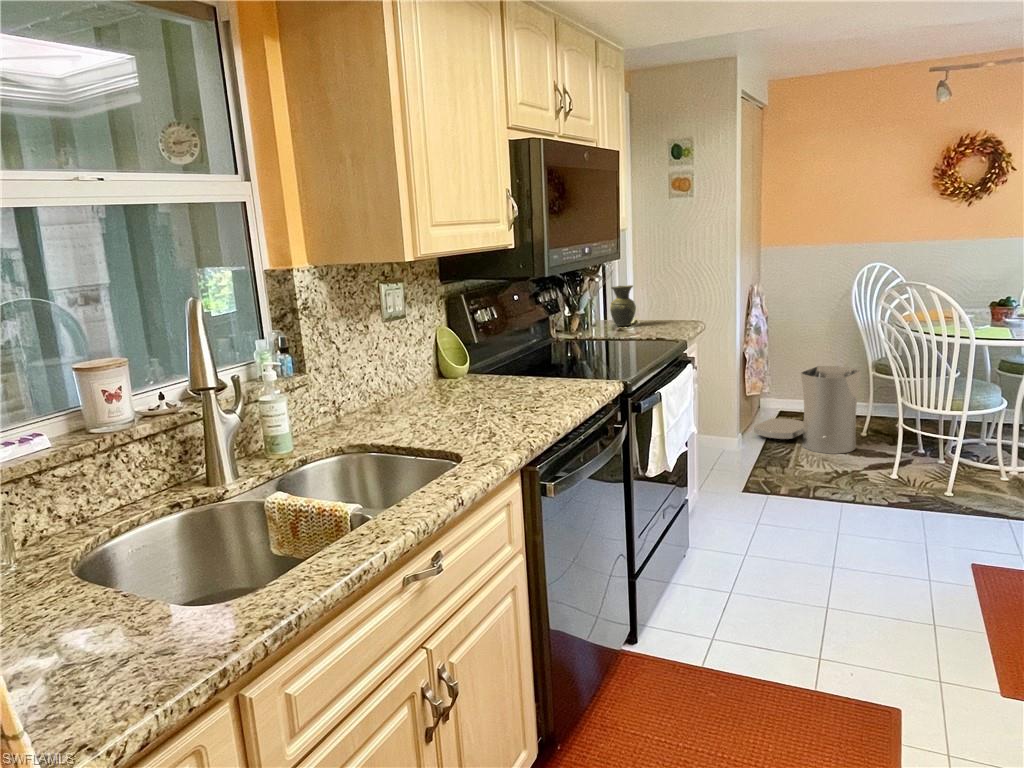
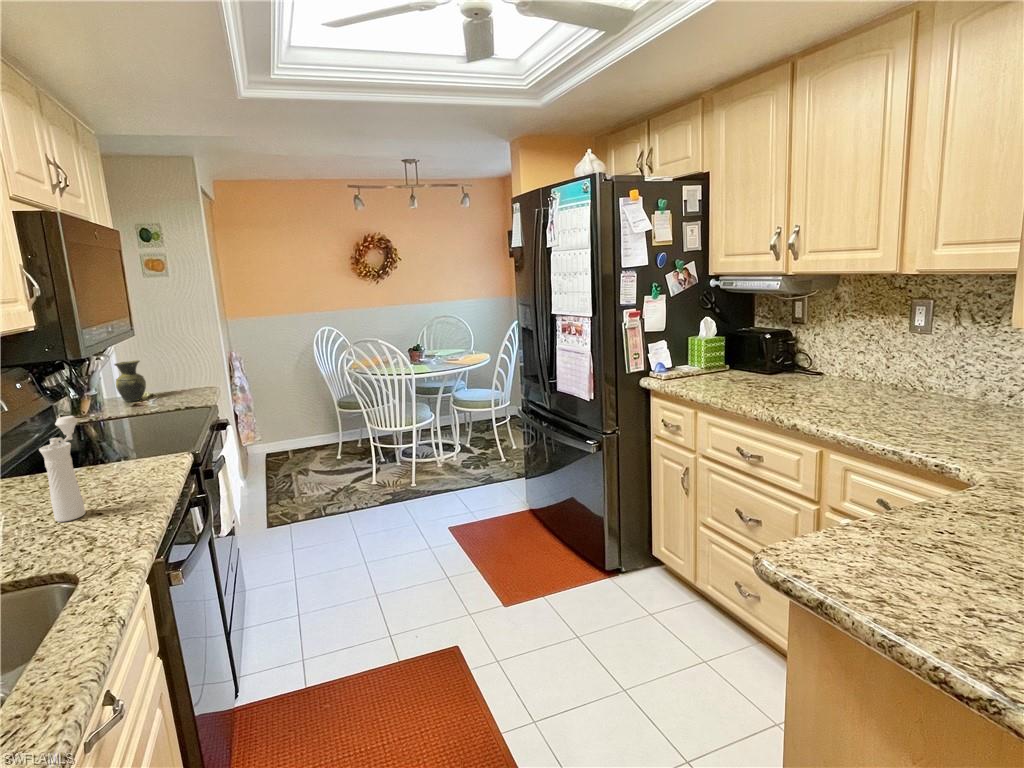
pepper mill: none [480,325,518,416] -> present [39,416,85,522]
trash can: present [754,366,861,454] -> none [254,408,339,479]

